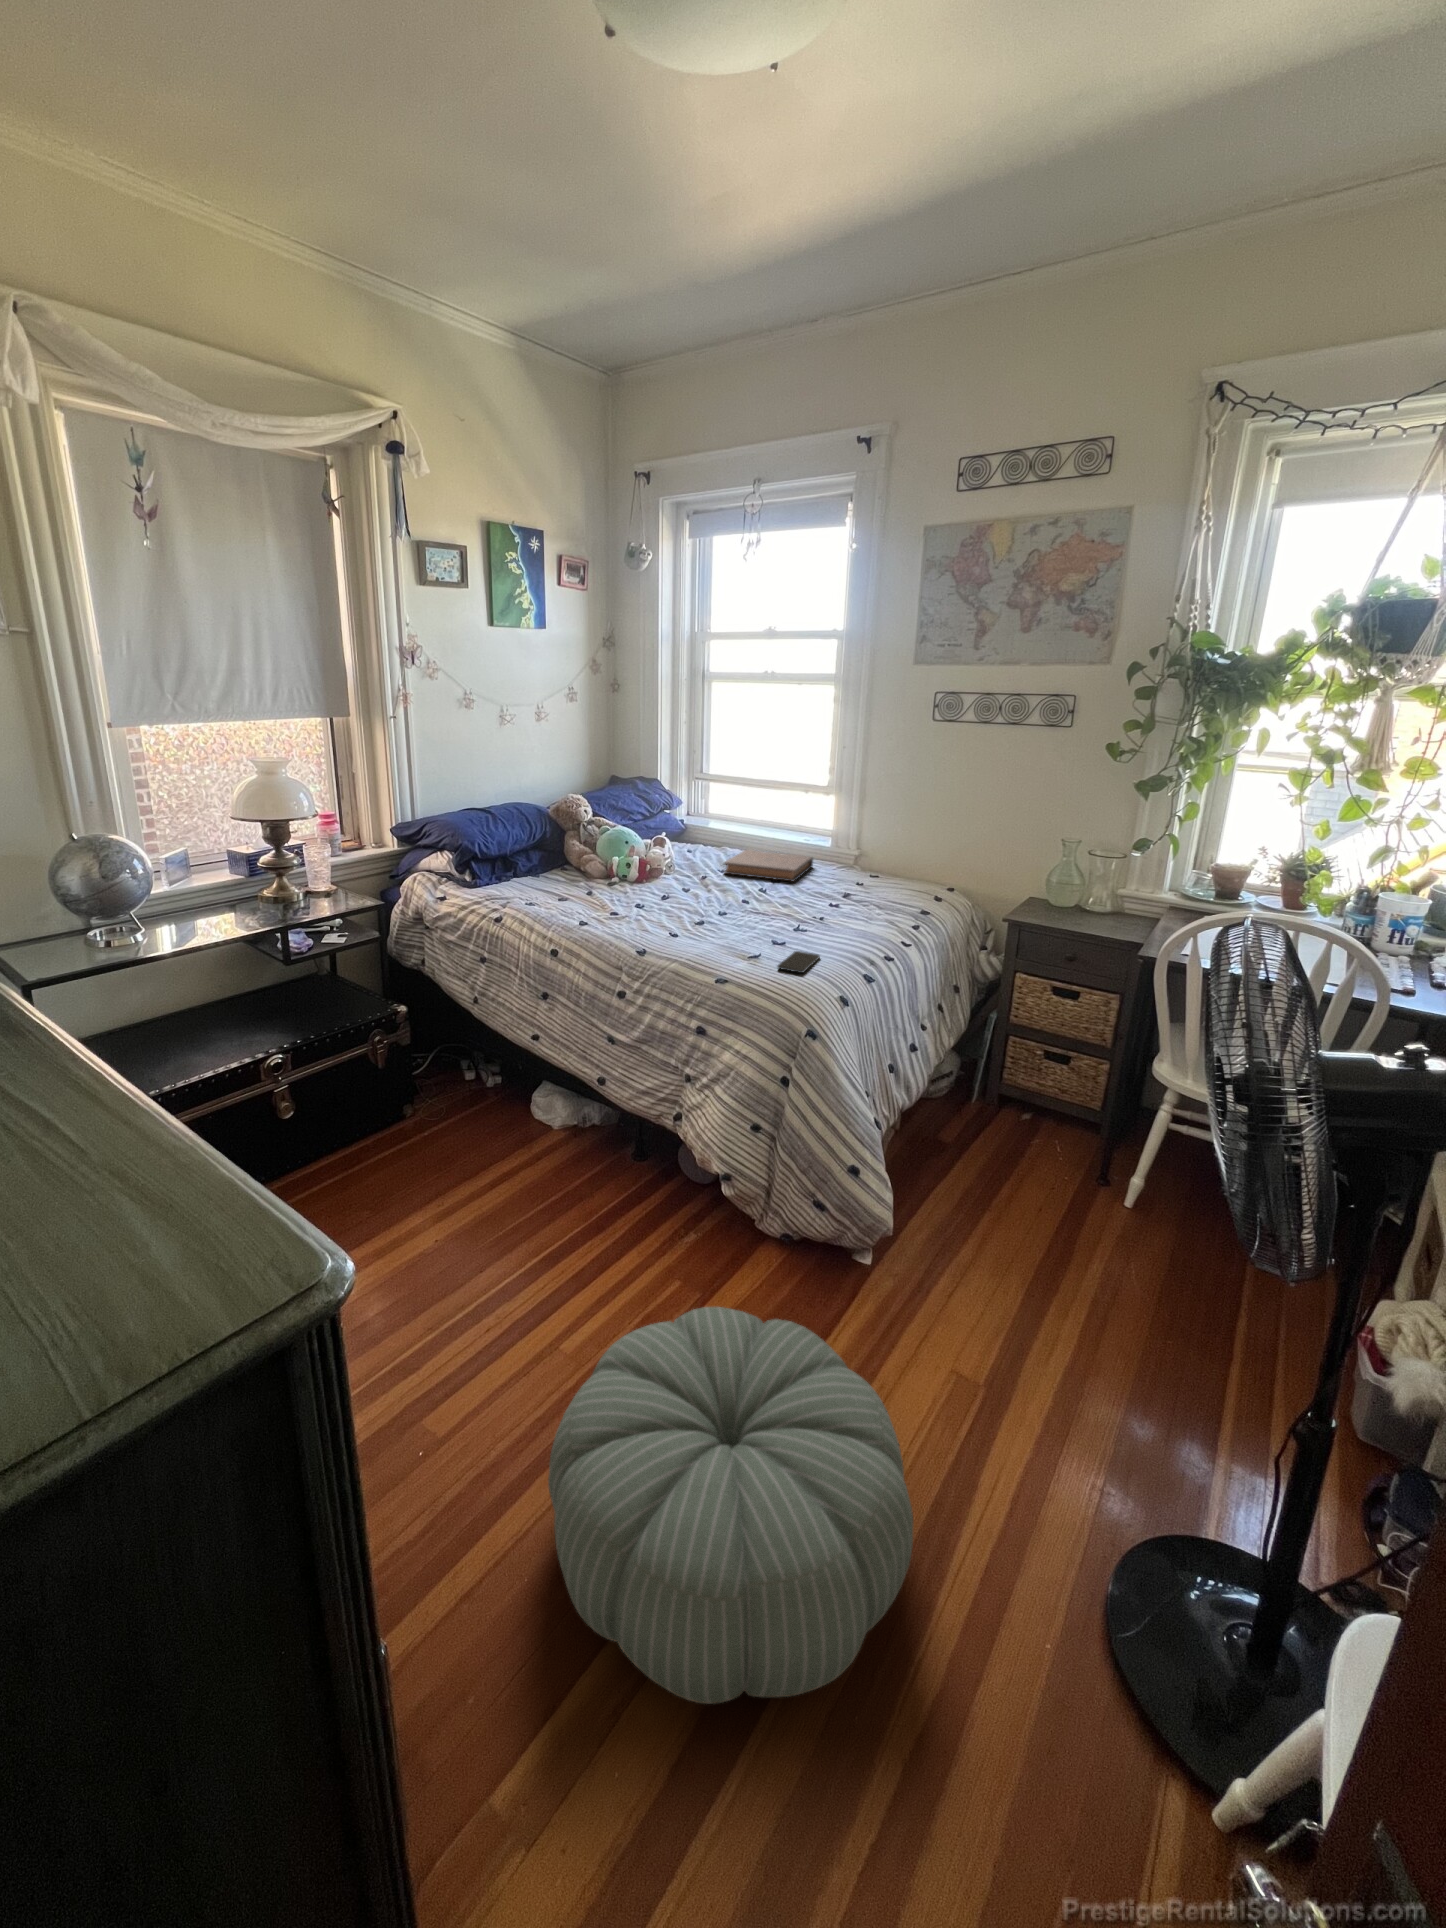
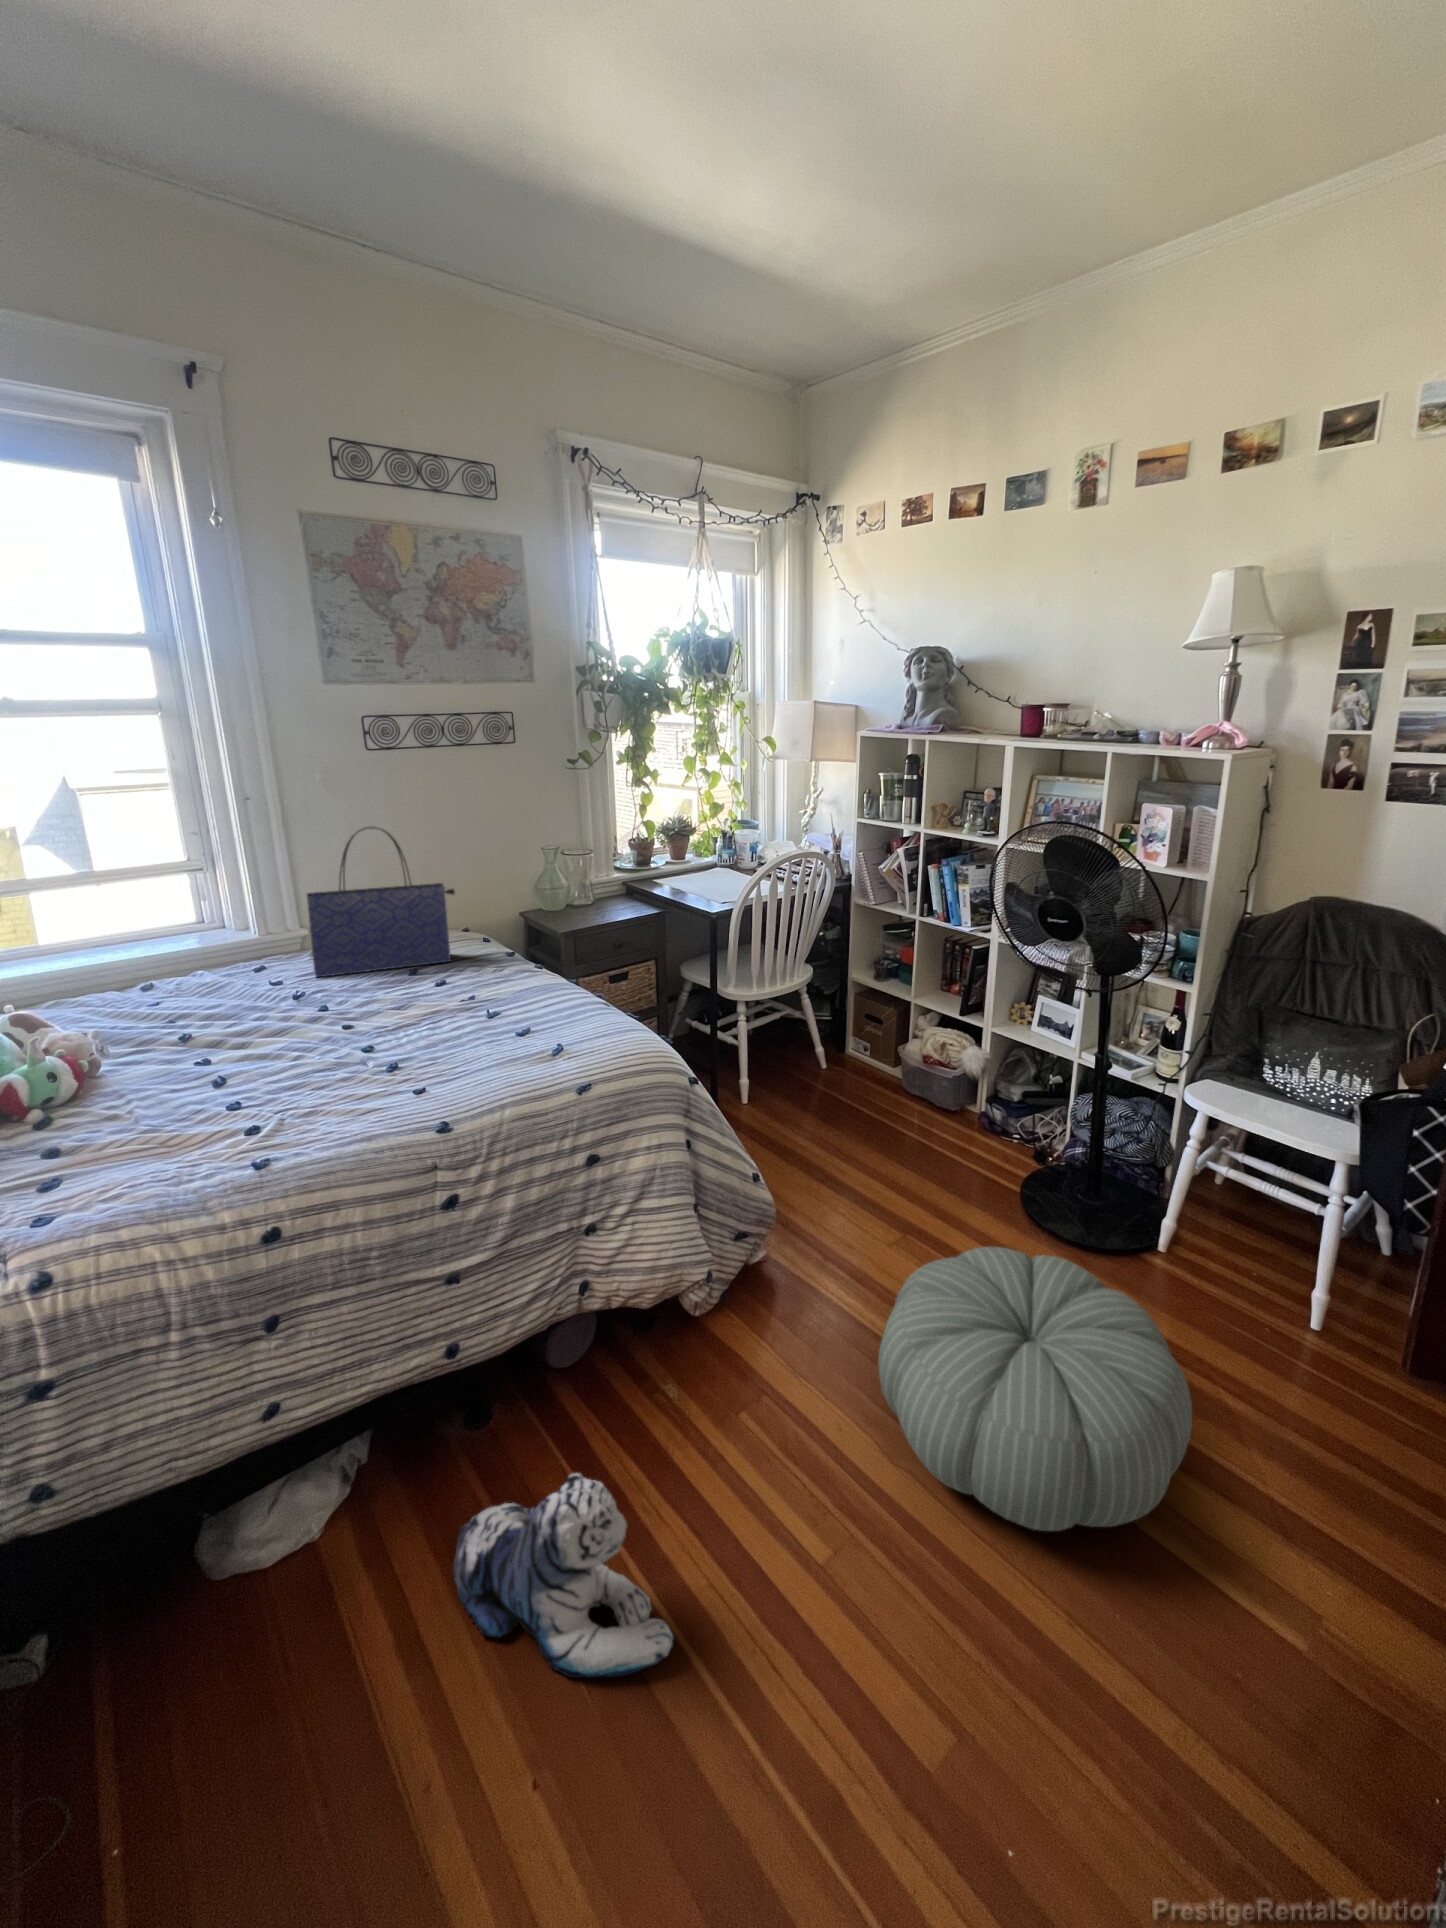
tote bag: none [829,778,932,904] -> present [307,826,455,977]
book: present [724,850,813,881] -> none [105,958,281,1025]
smartphone: present [777,951,820,973] -> none [546,1025,611,1051]
plush toy: none [474,1149,576,1266] -> present [453,1473,673,1678]

